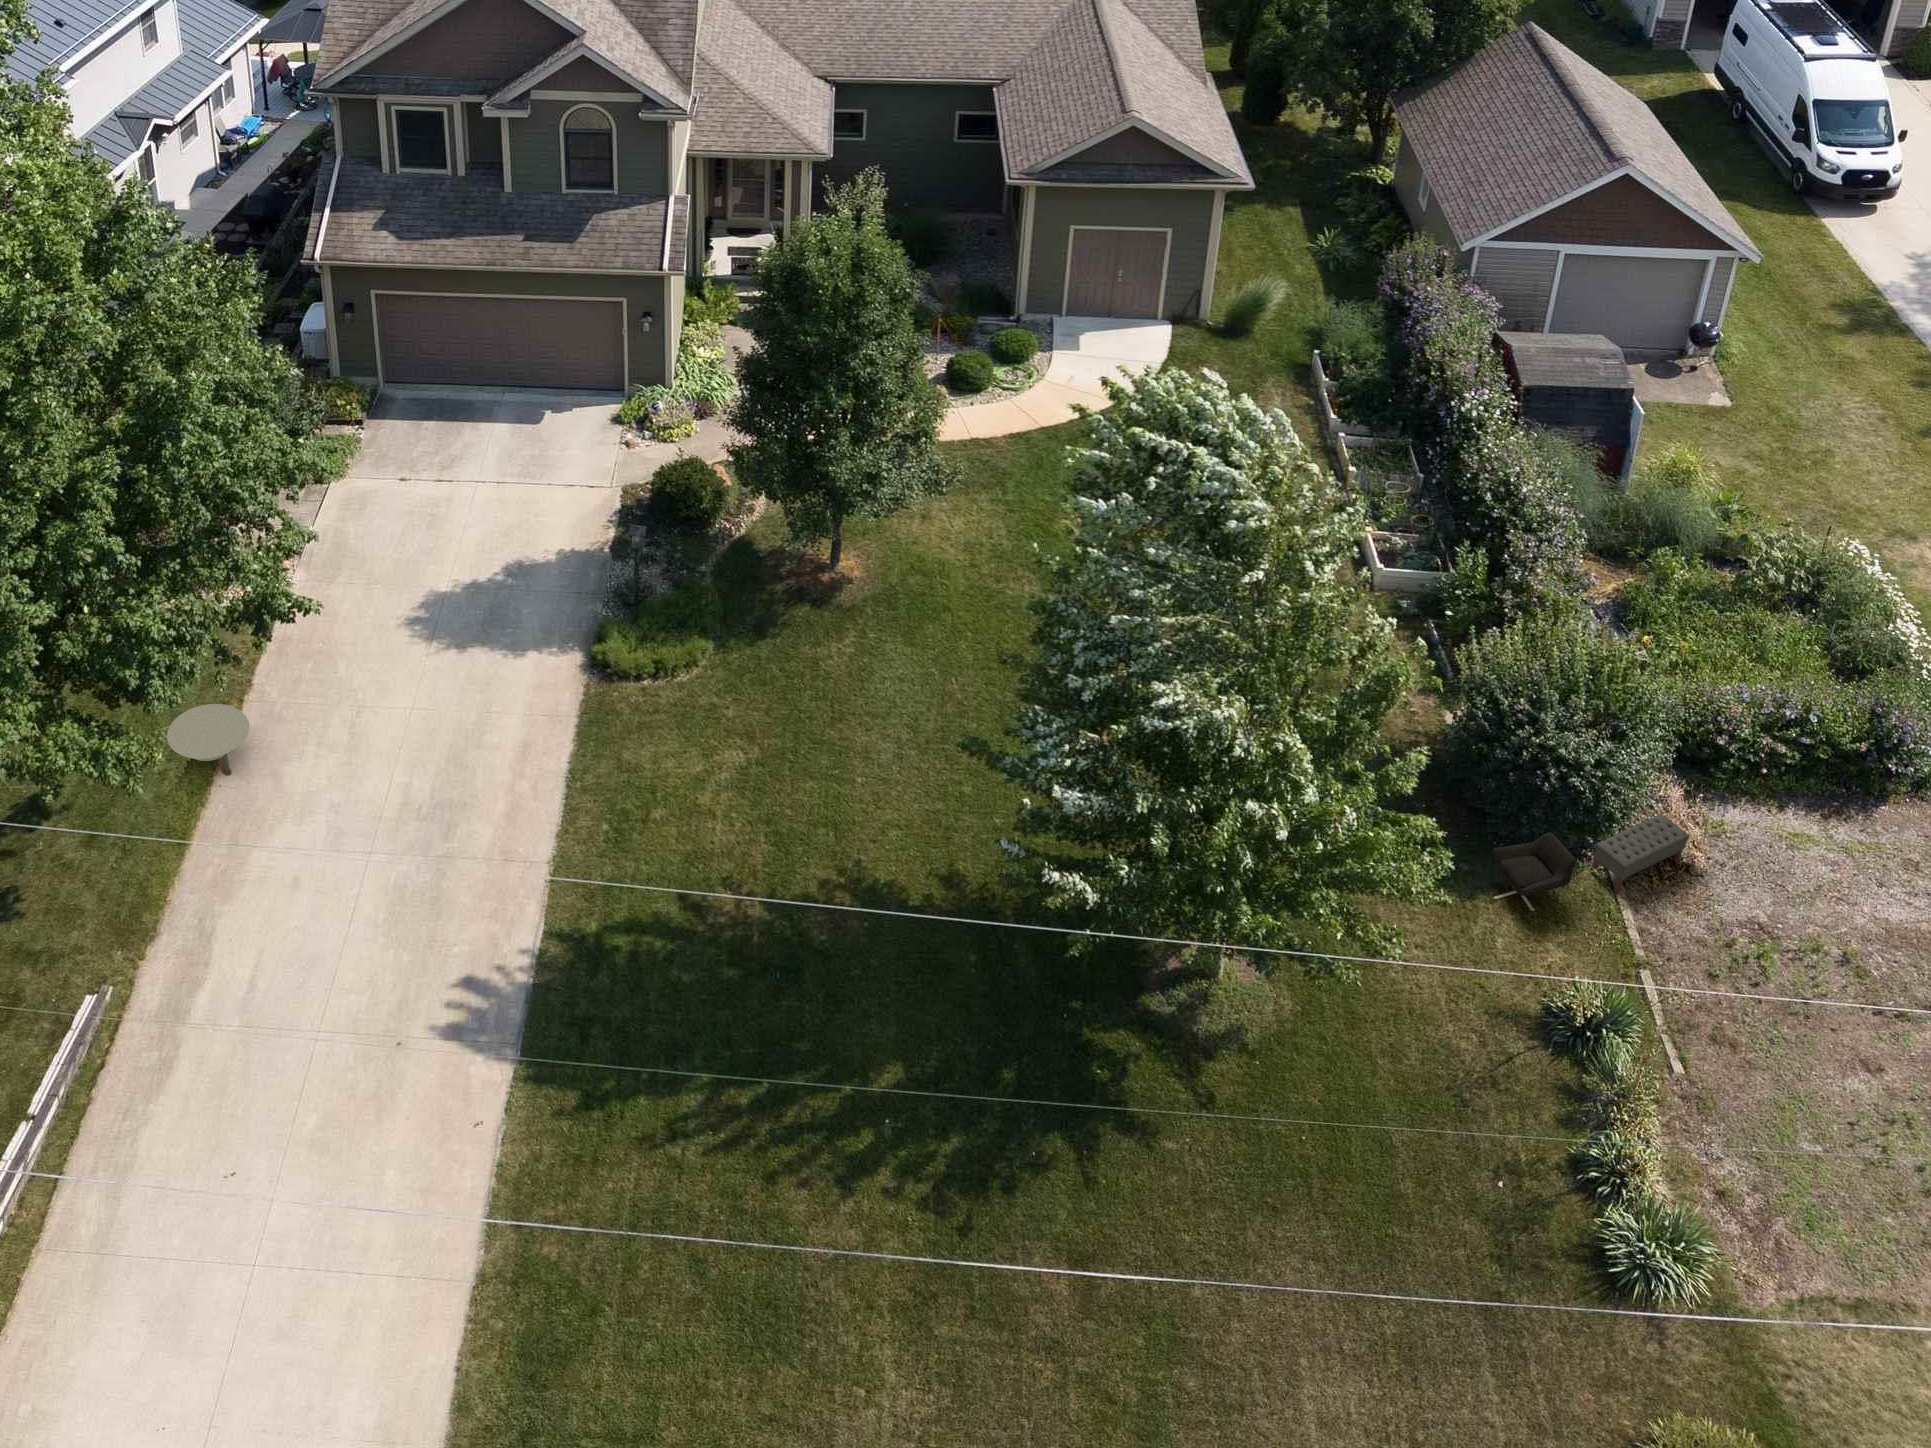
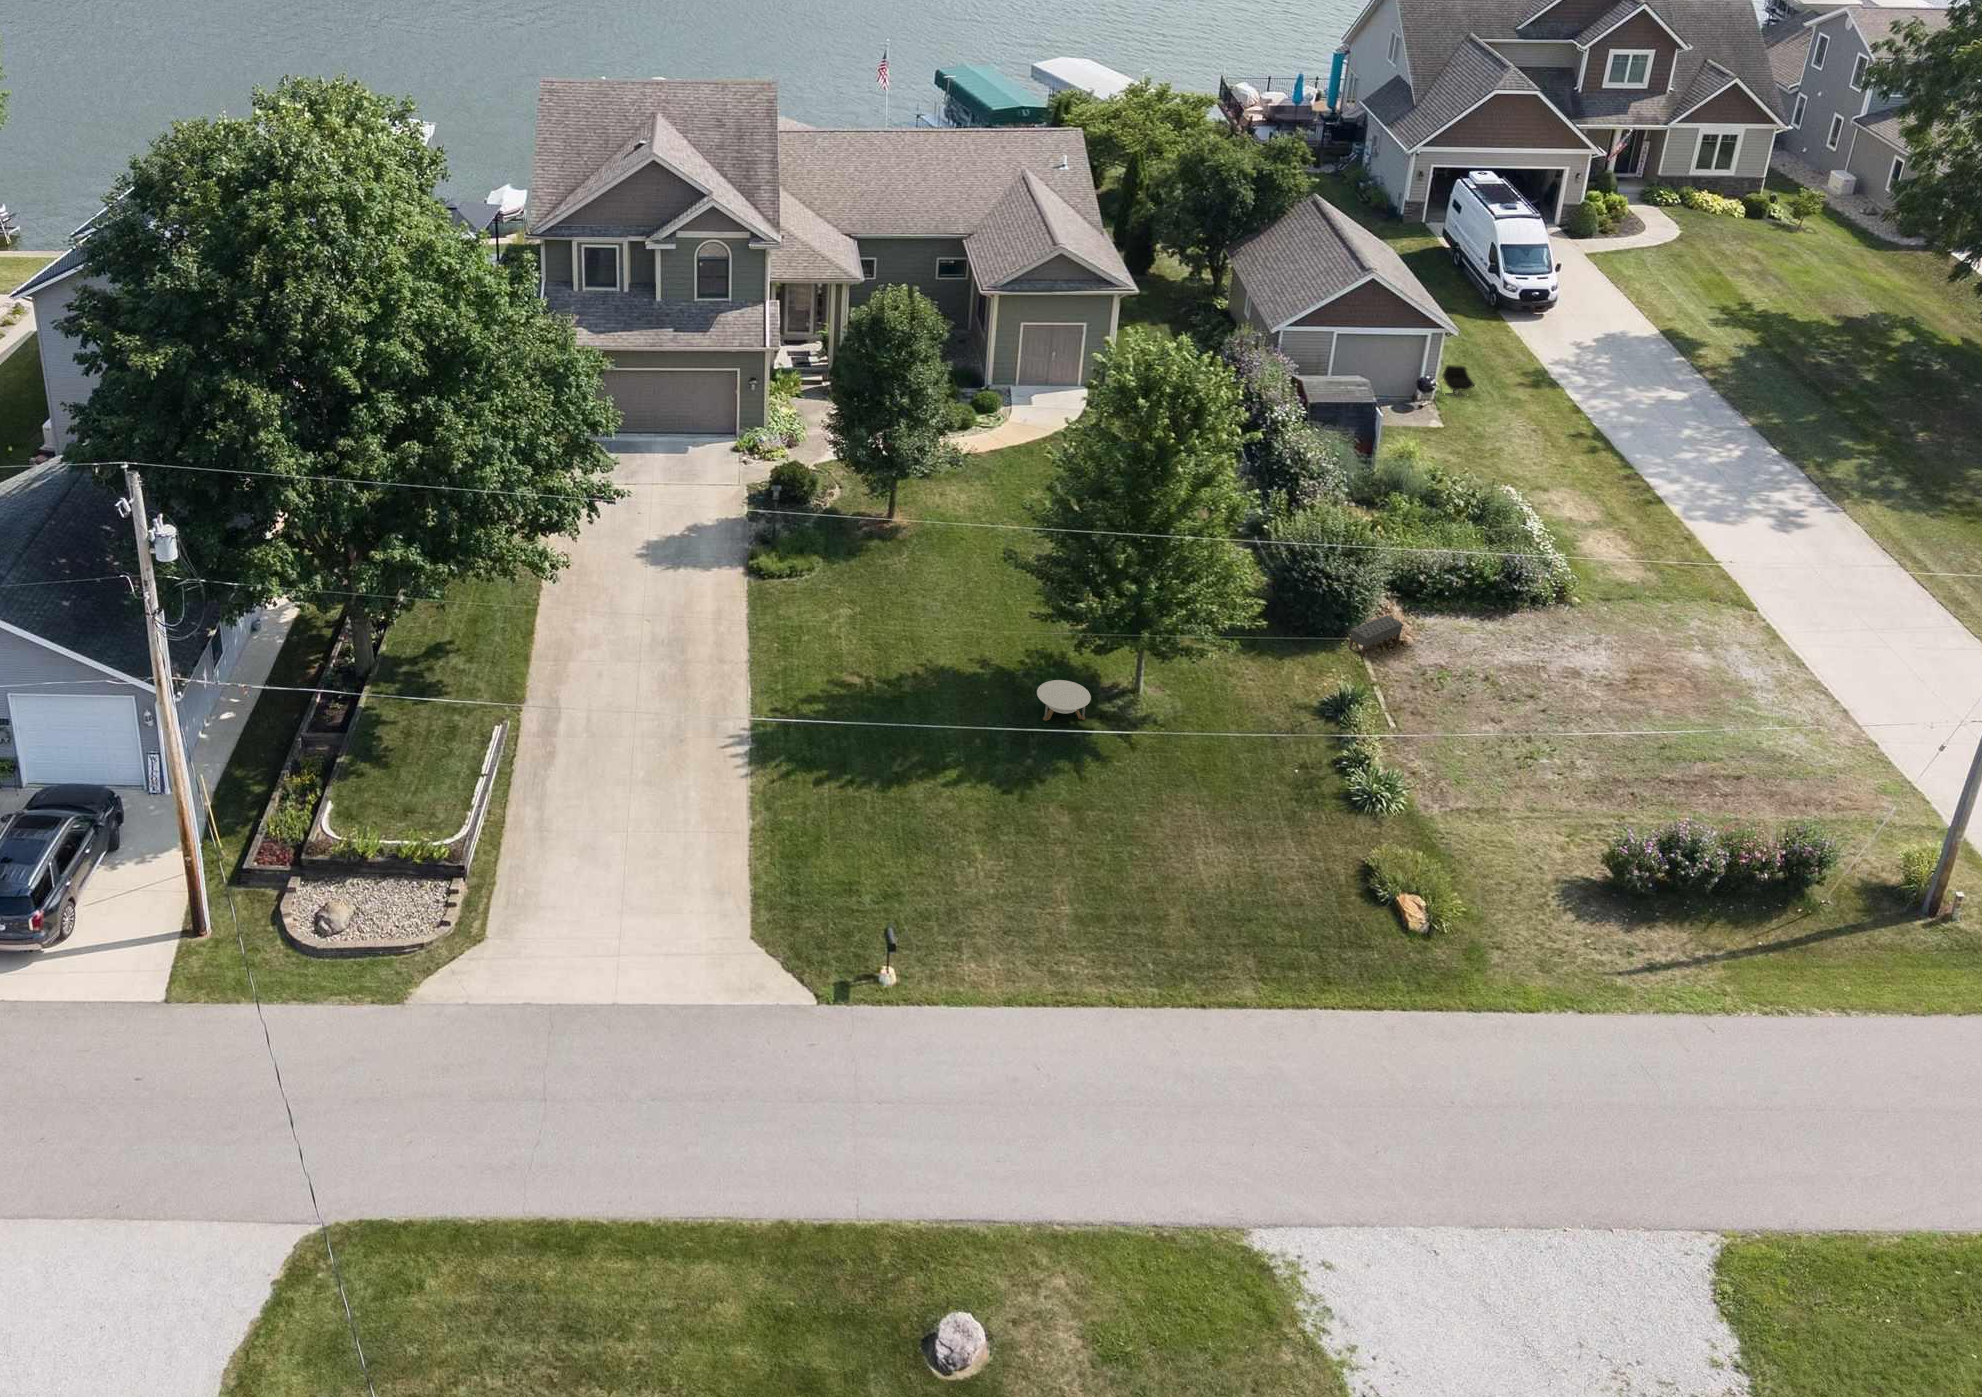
round table: present [167,704,249,776] -> present [1037,680,1091,721]
lounge chair: present [1493,832,1576,911] -> present [1443,365,1474,394]

